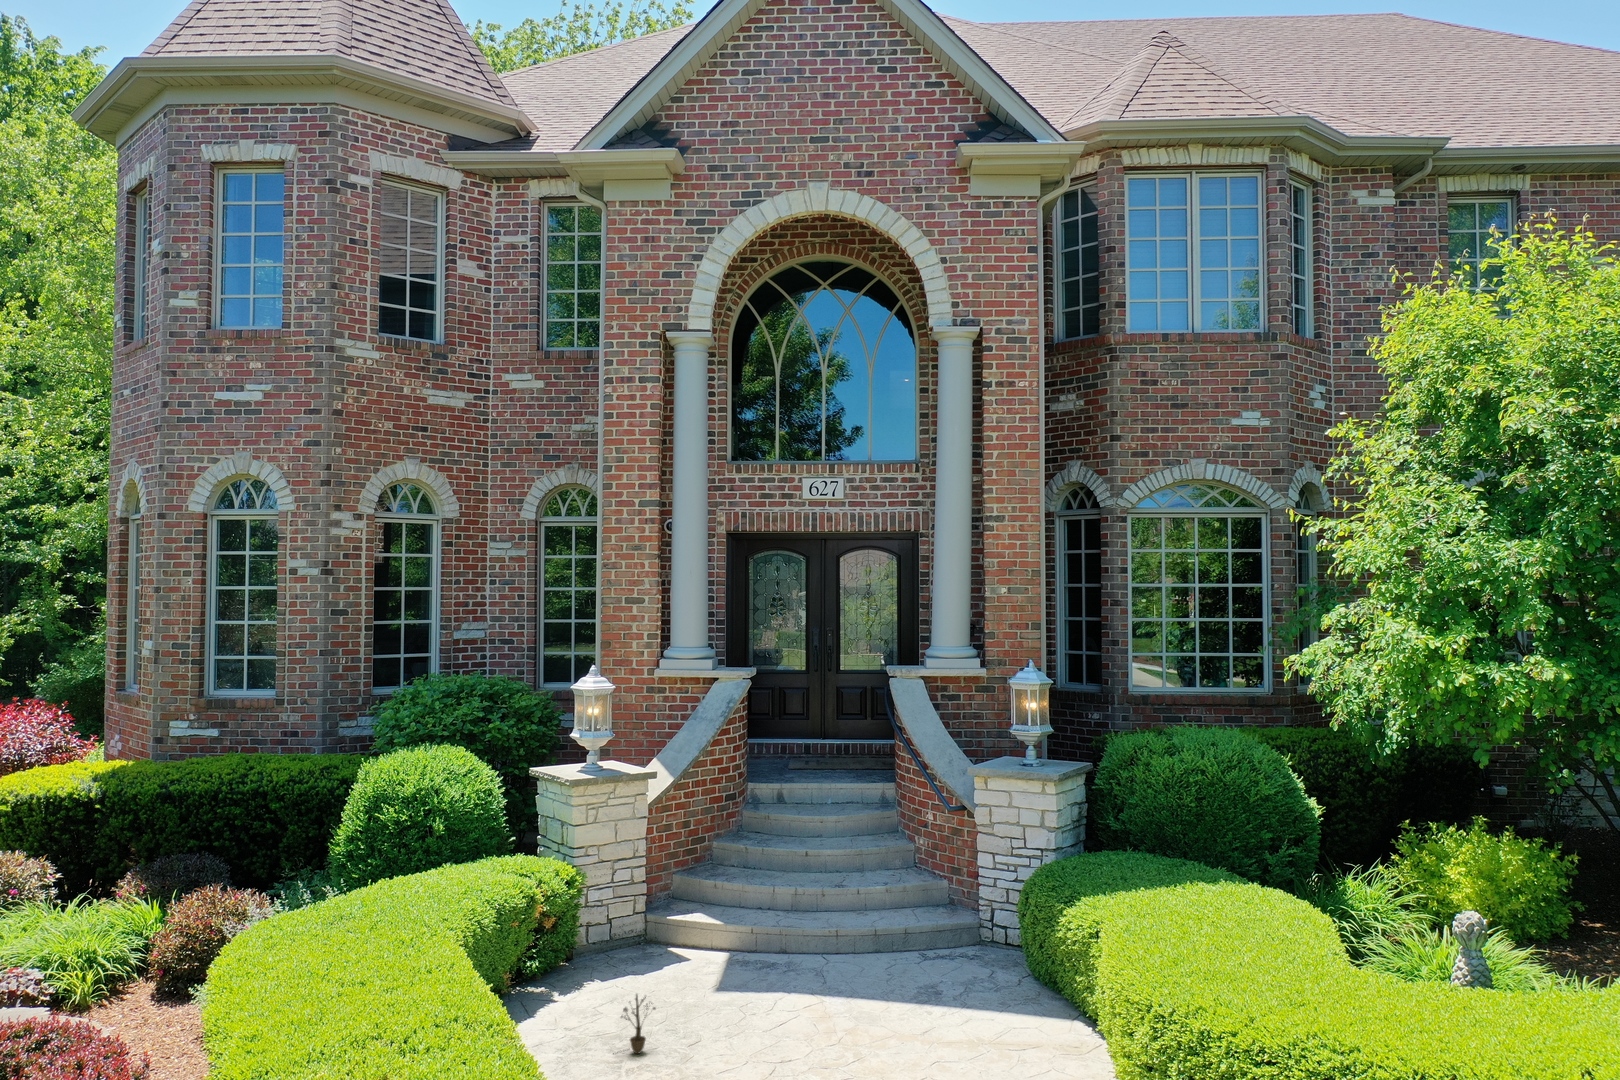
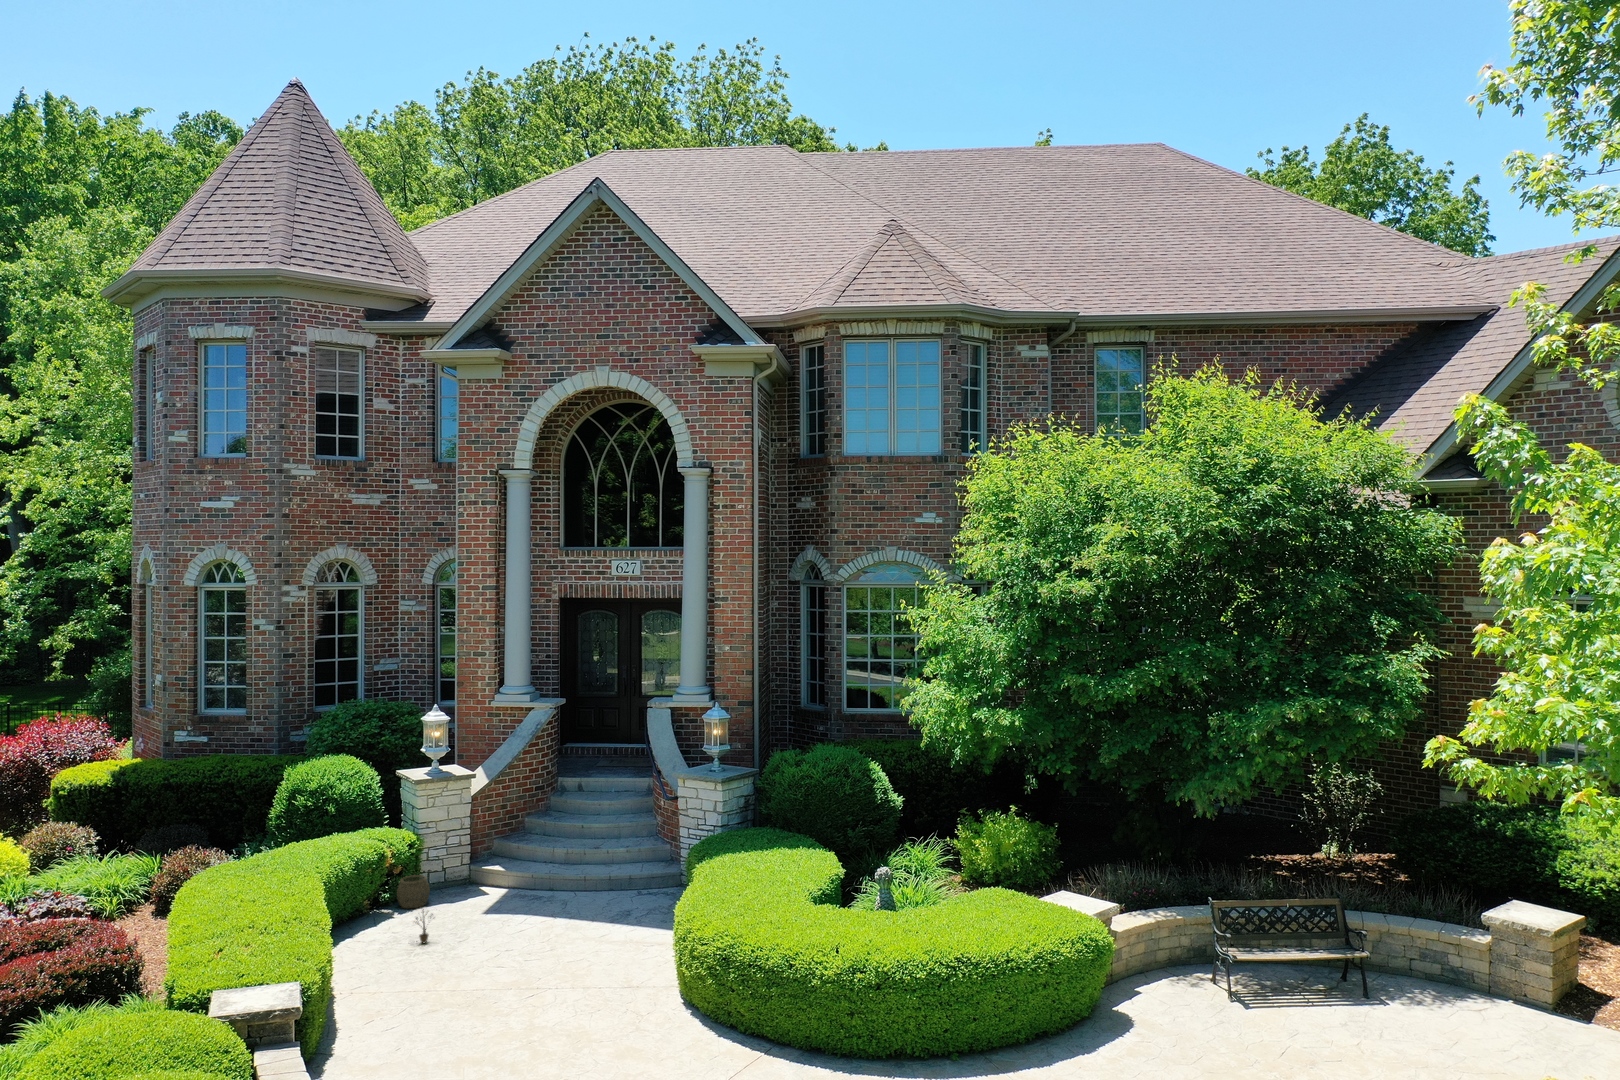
woven basket: none [556,932,607,988] -> present [397,875,430,908]

